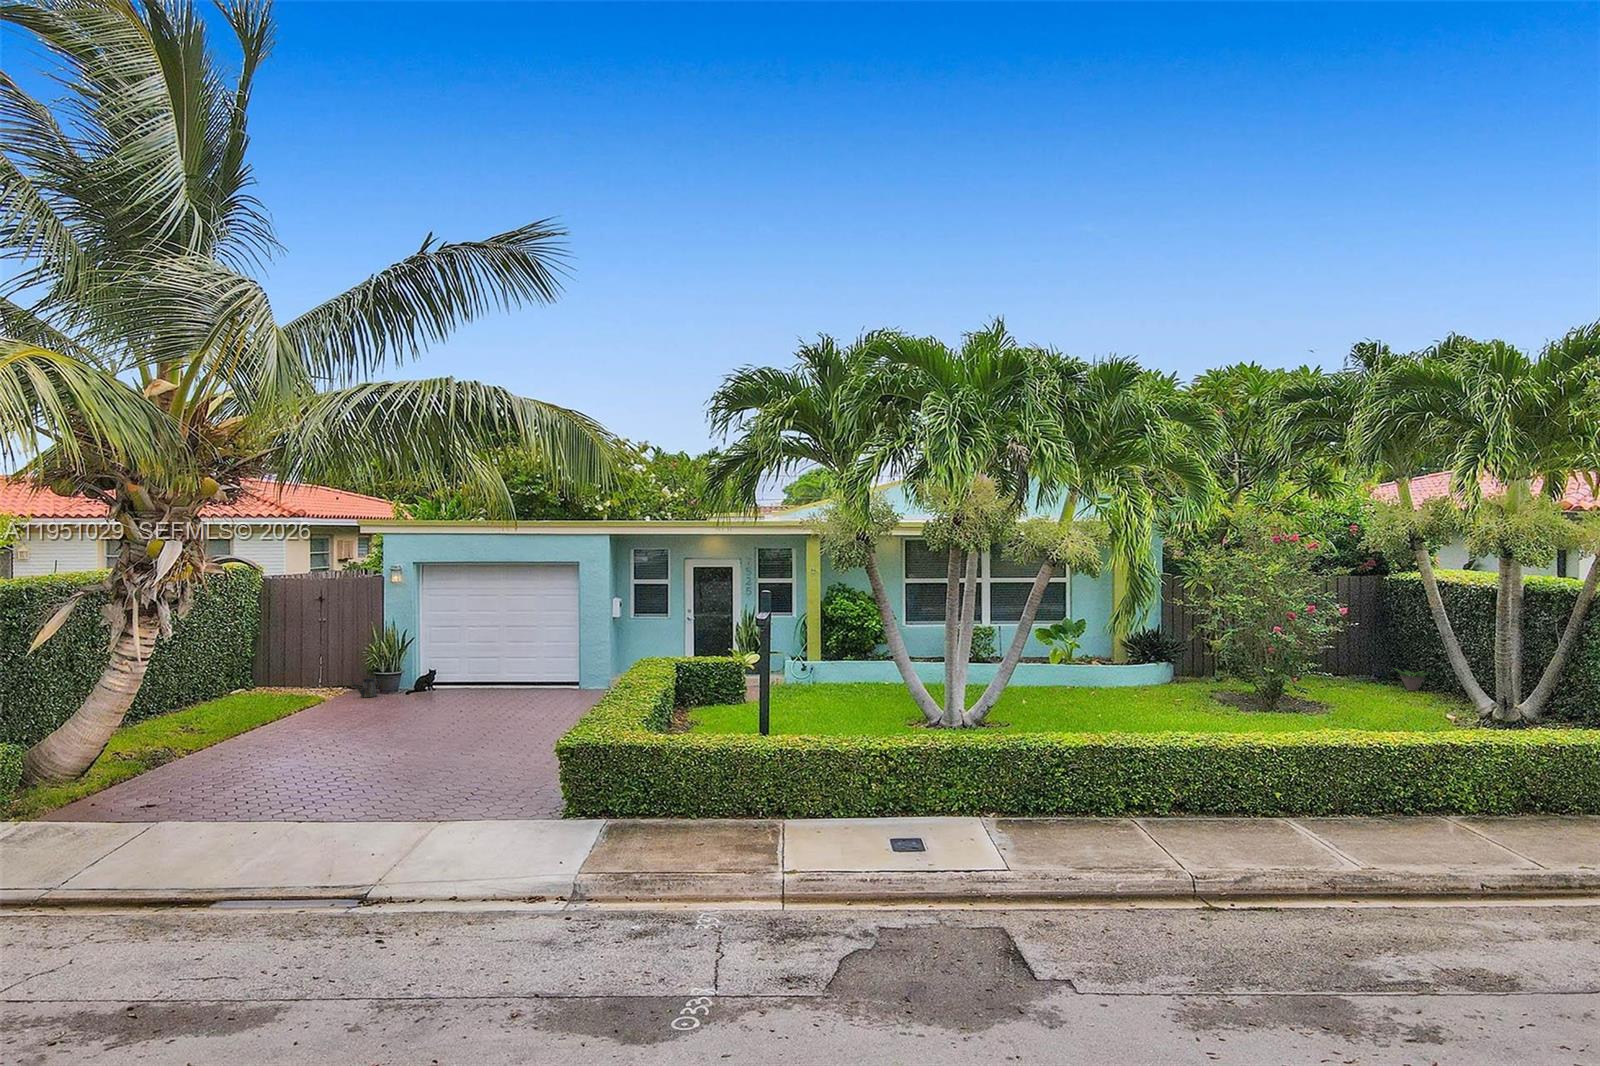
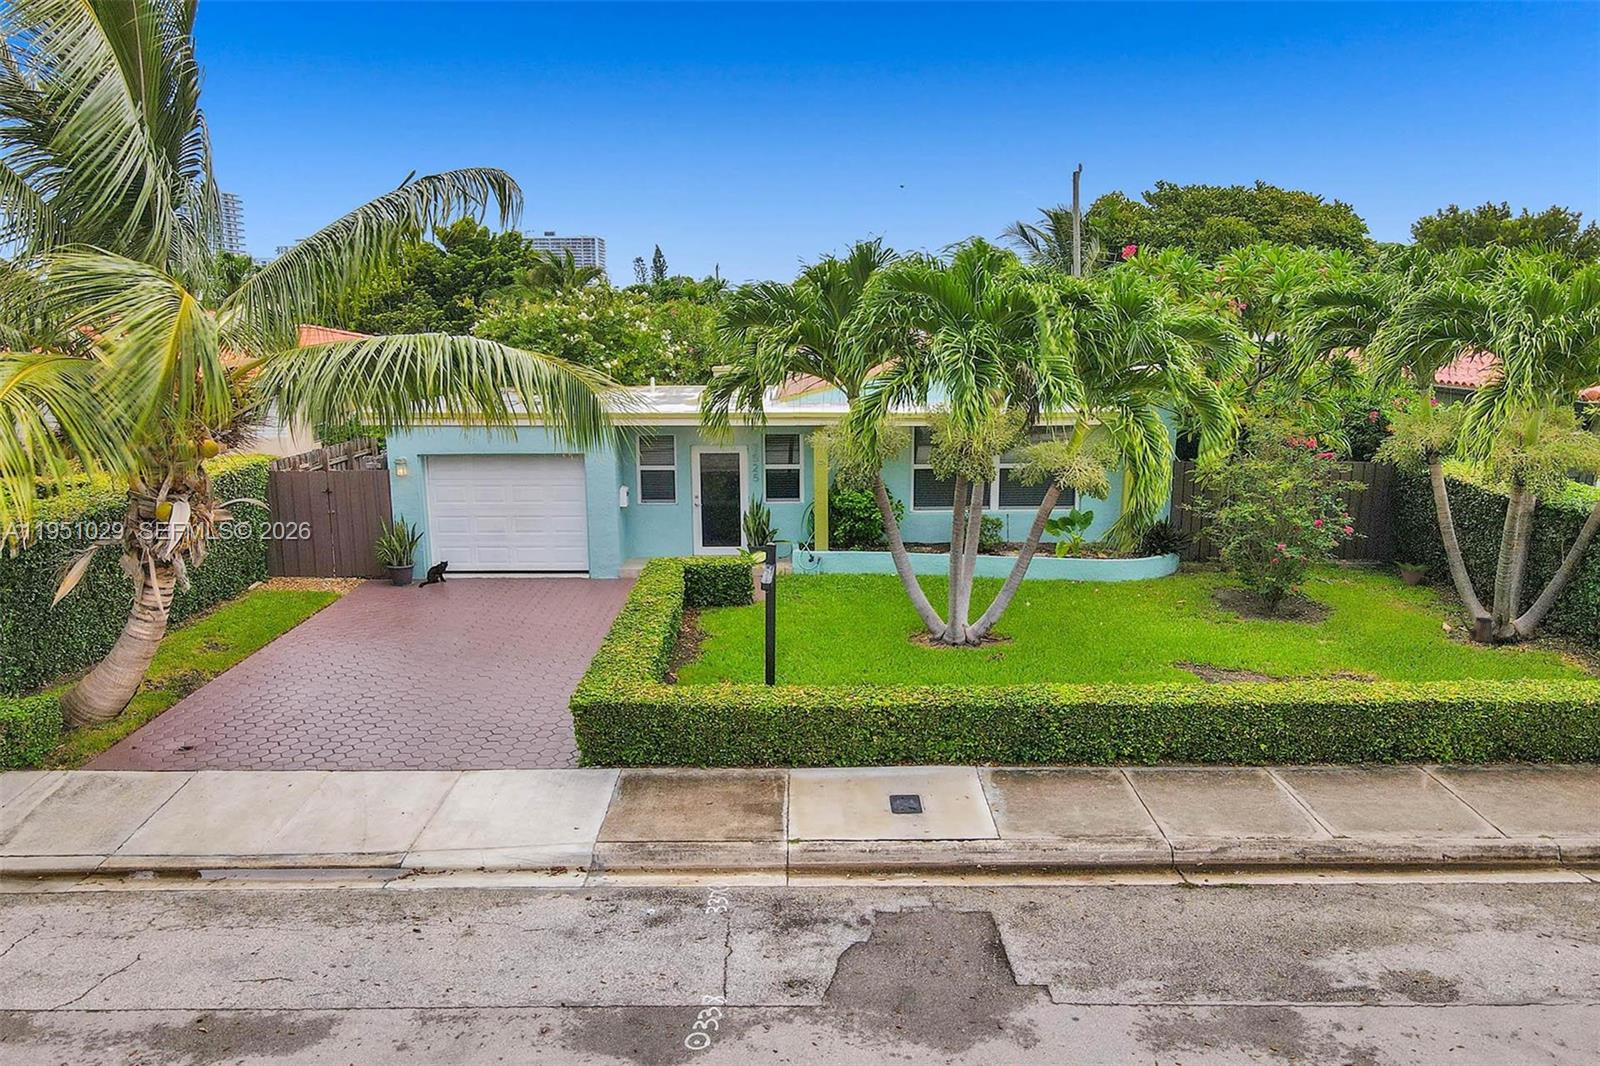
watering can: present [349,679,380,698] -> present [1457,615,1499,642]

